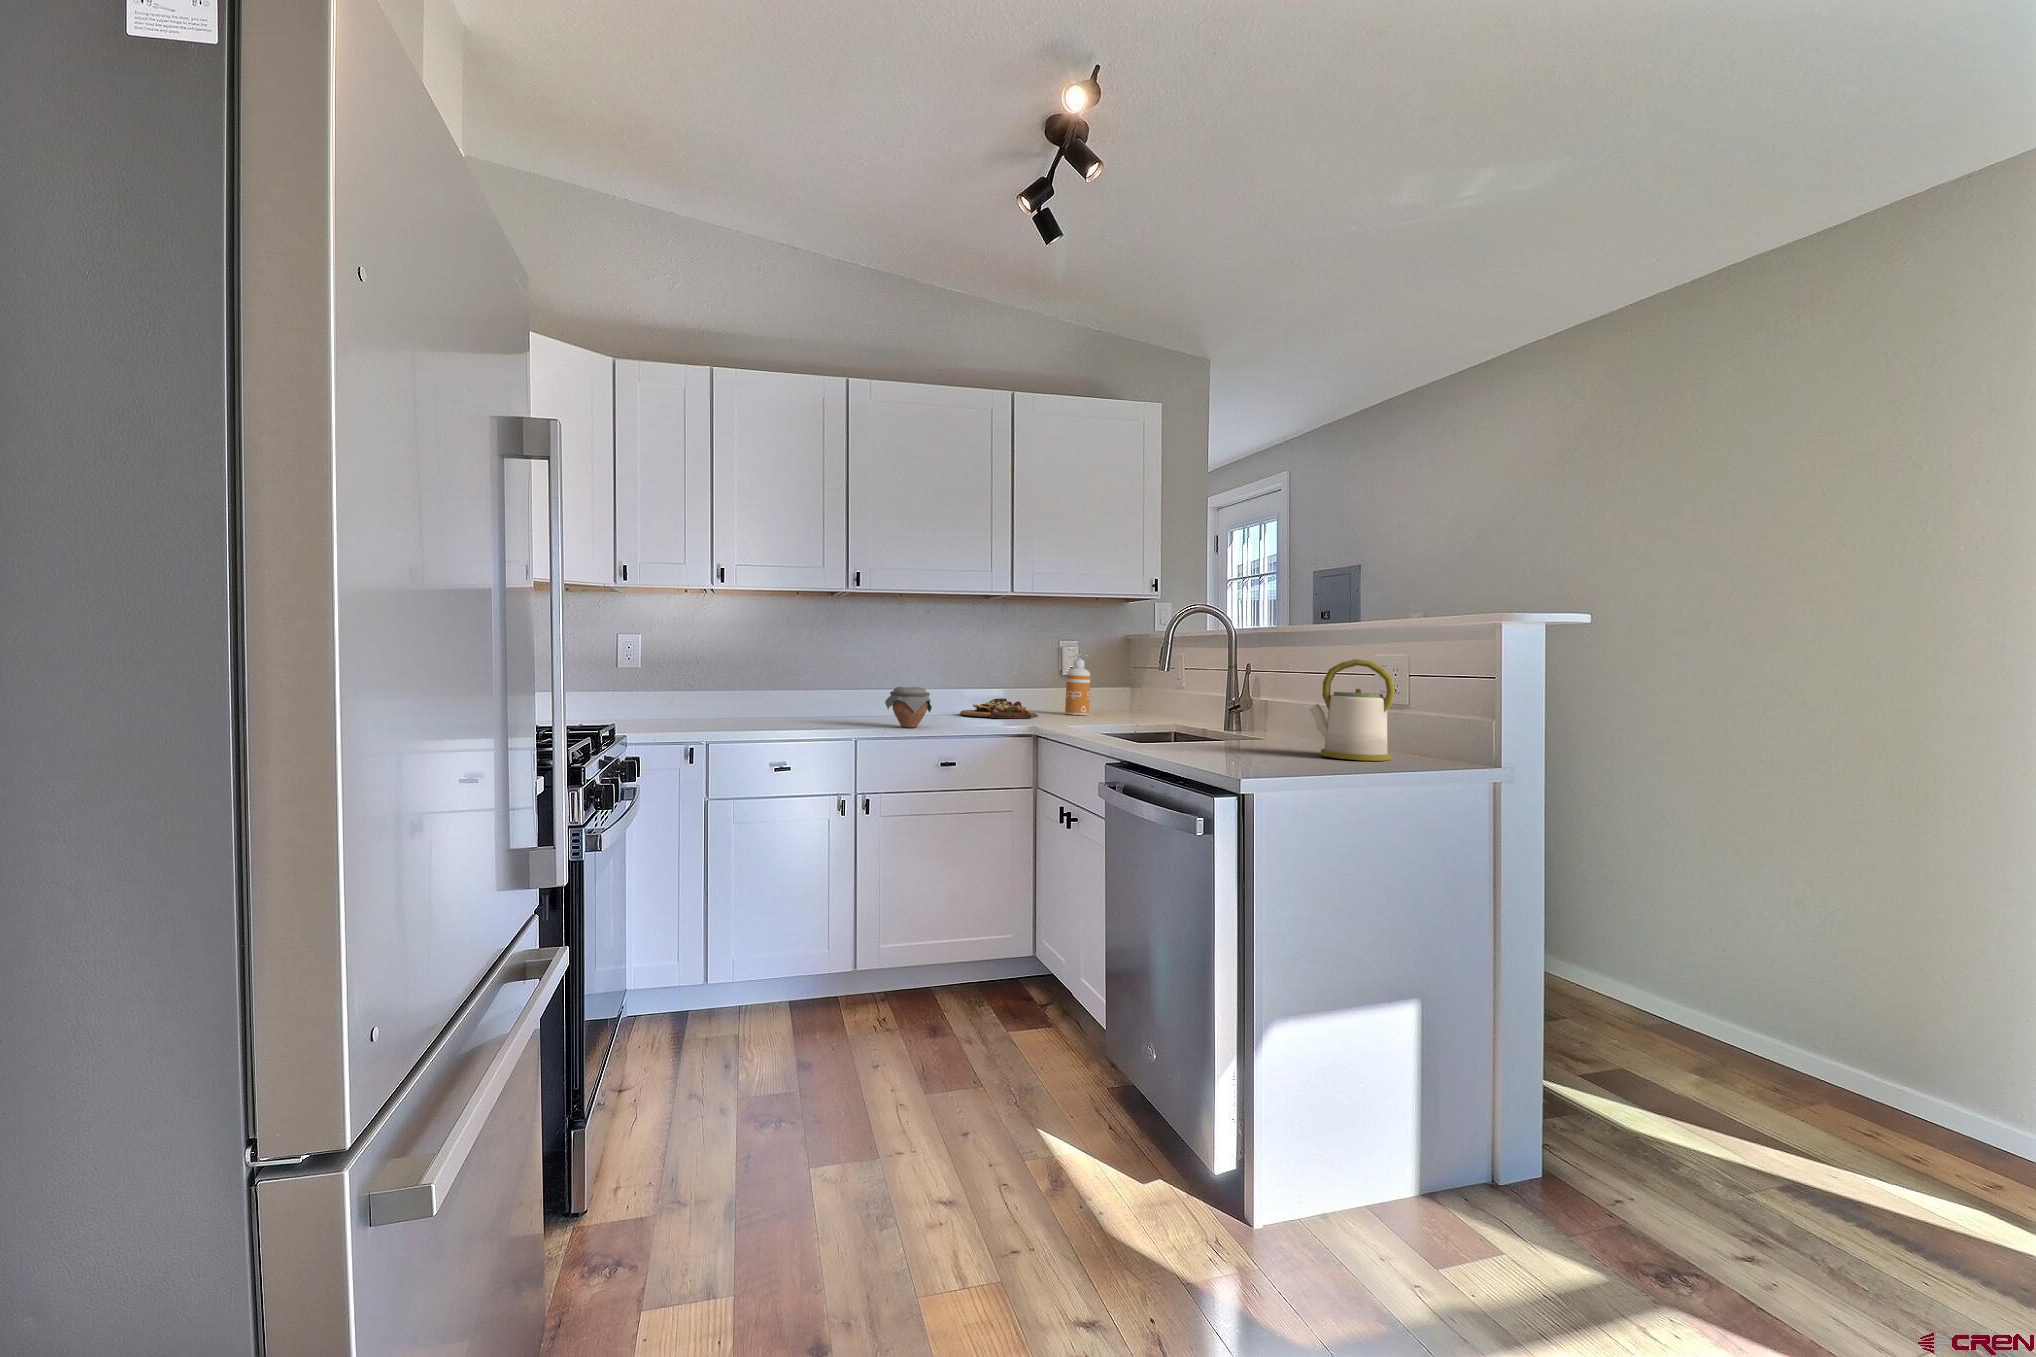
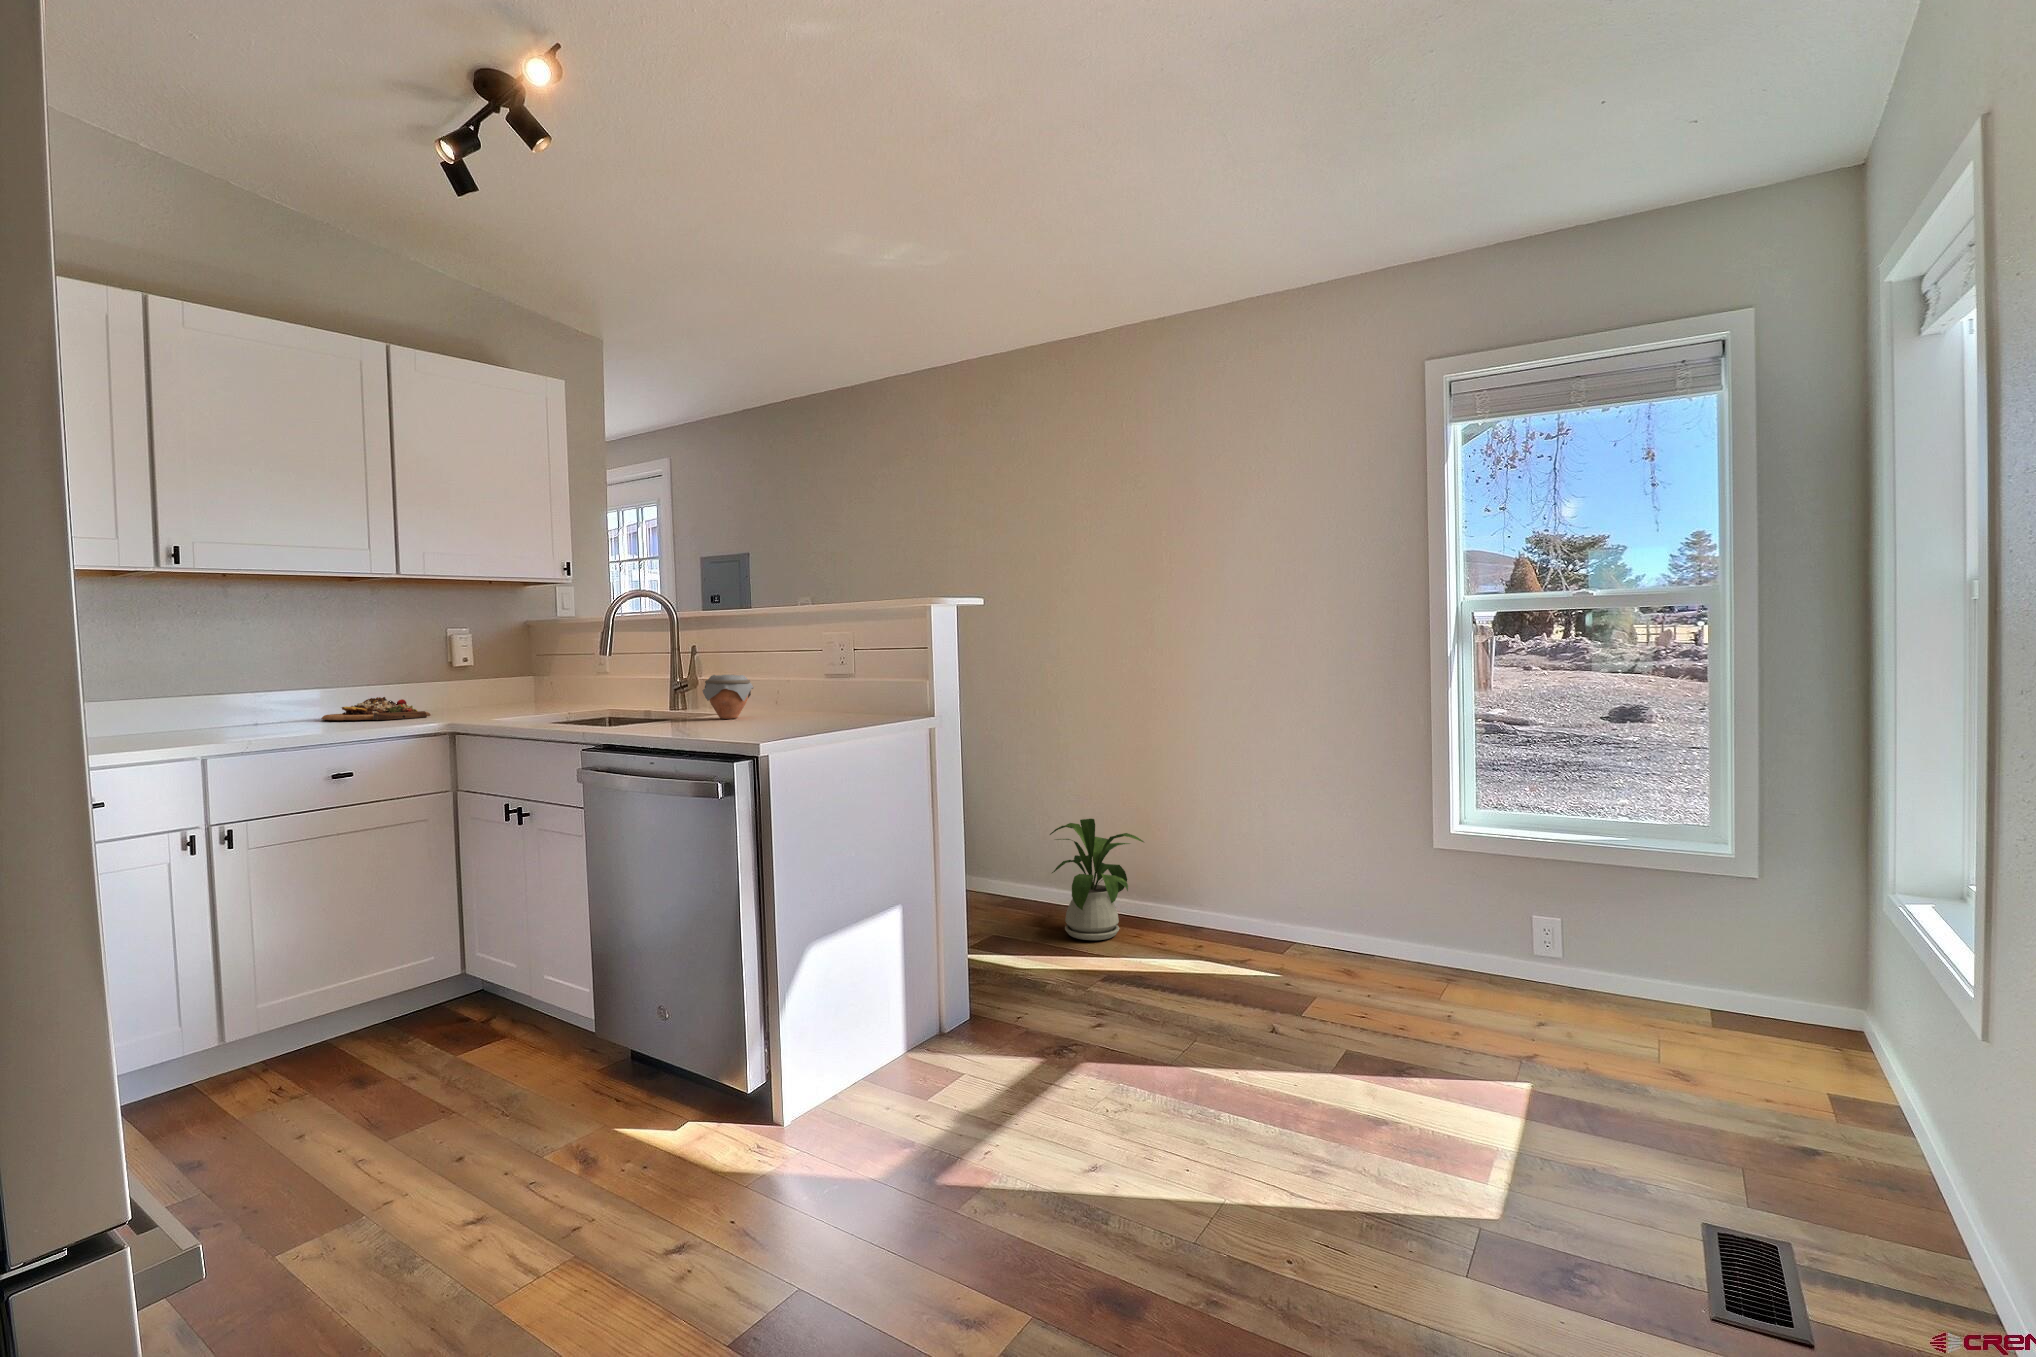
soap dispenser: present [1065,654,1090,715] -> none [459,643,490,710]
kettle: present [1310,659,1395,761] -> none [773,635,844,721]
jar: present [885,687,932,728] -> present [703,675,754,719]
house plant: none [1707,933,1883,1113] -> present [1050,819,1144,940]

